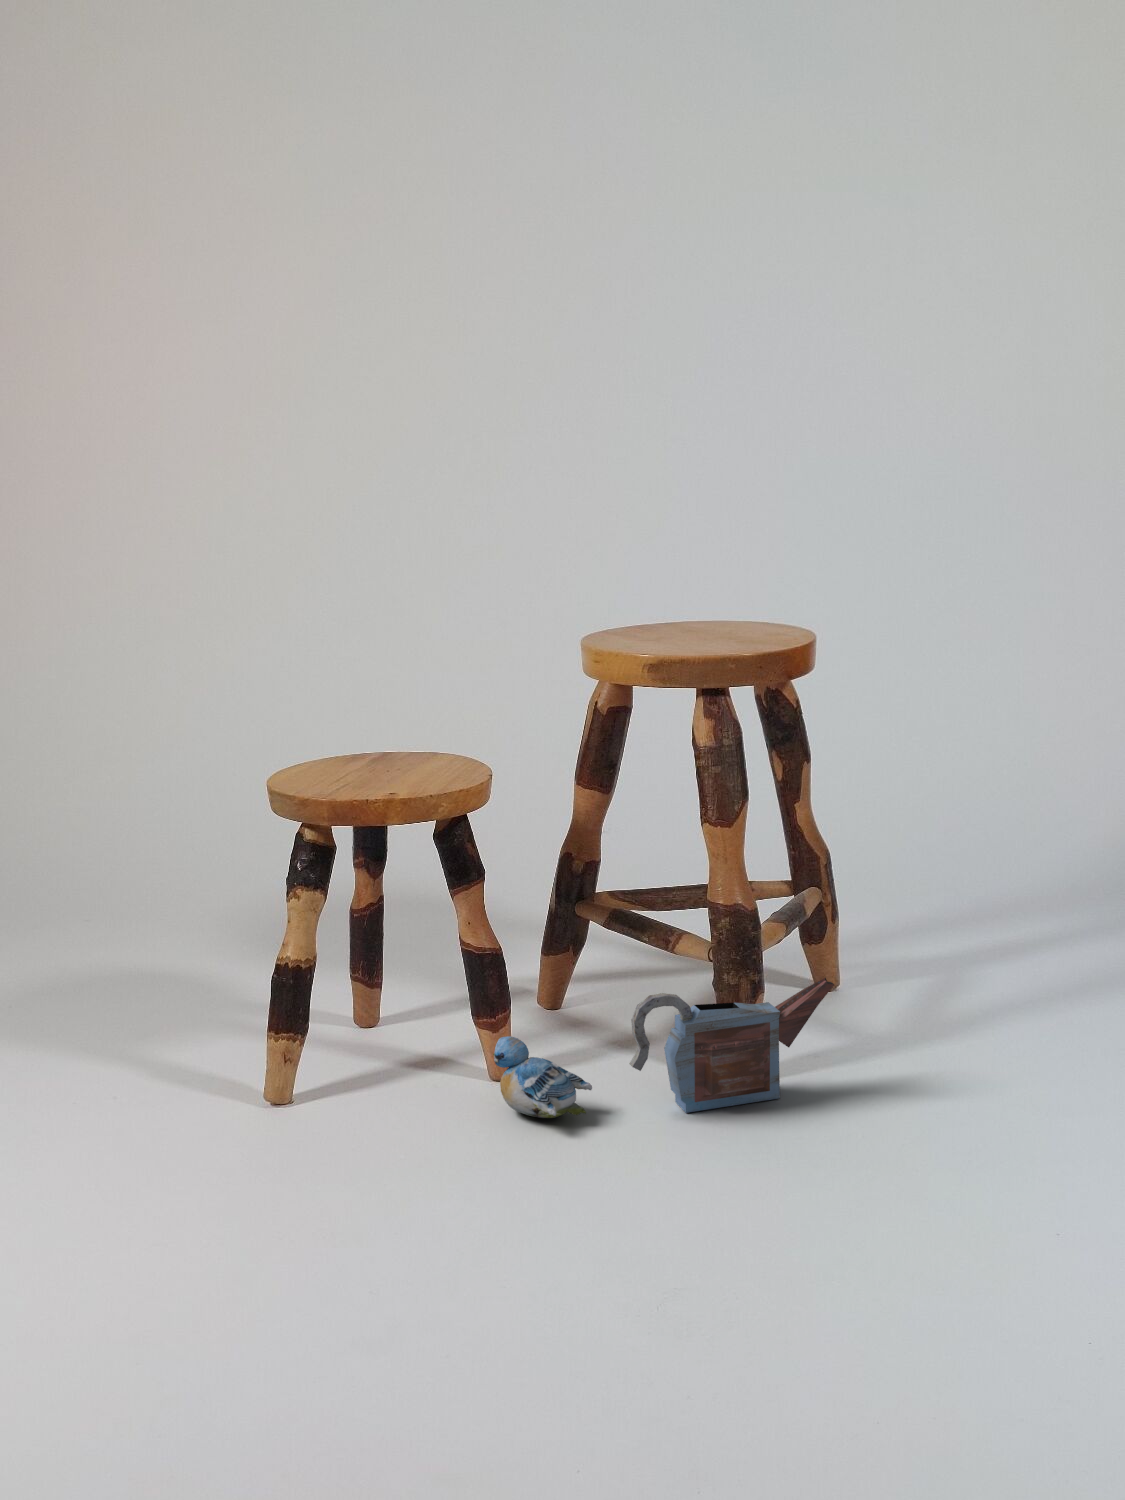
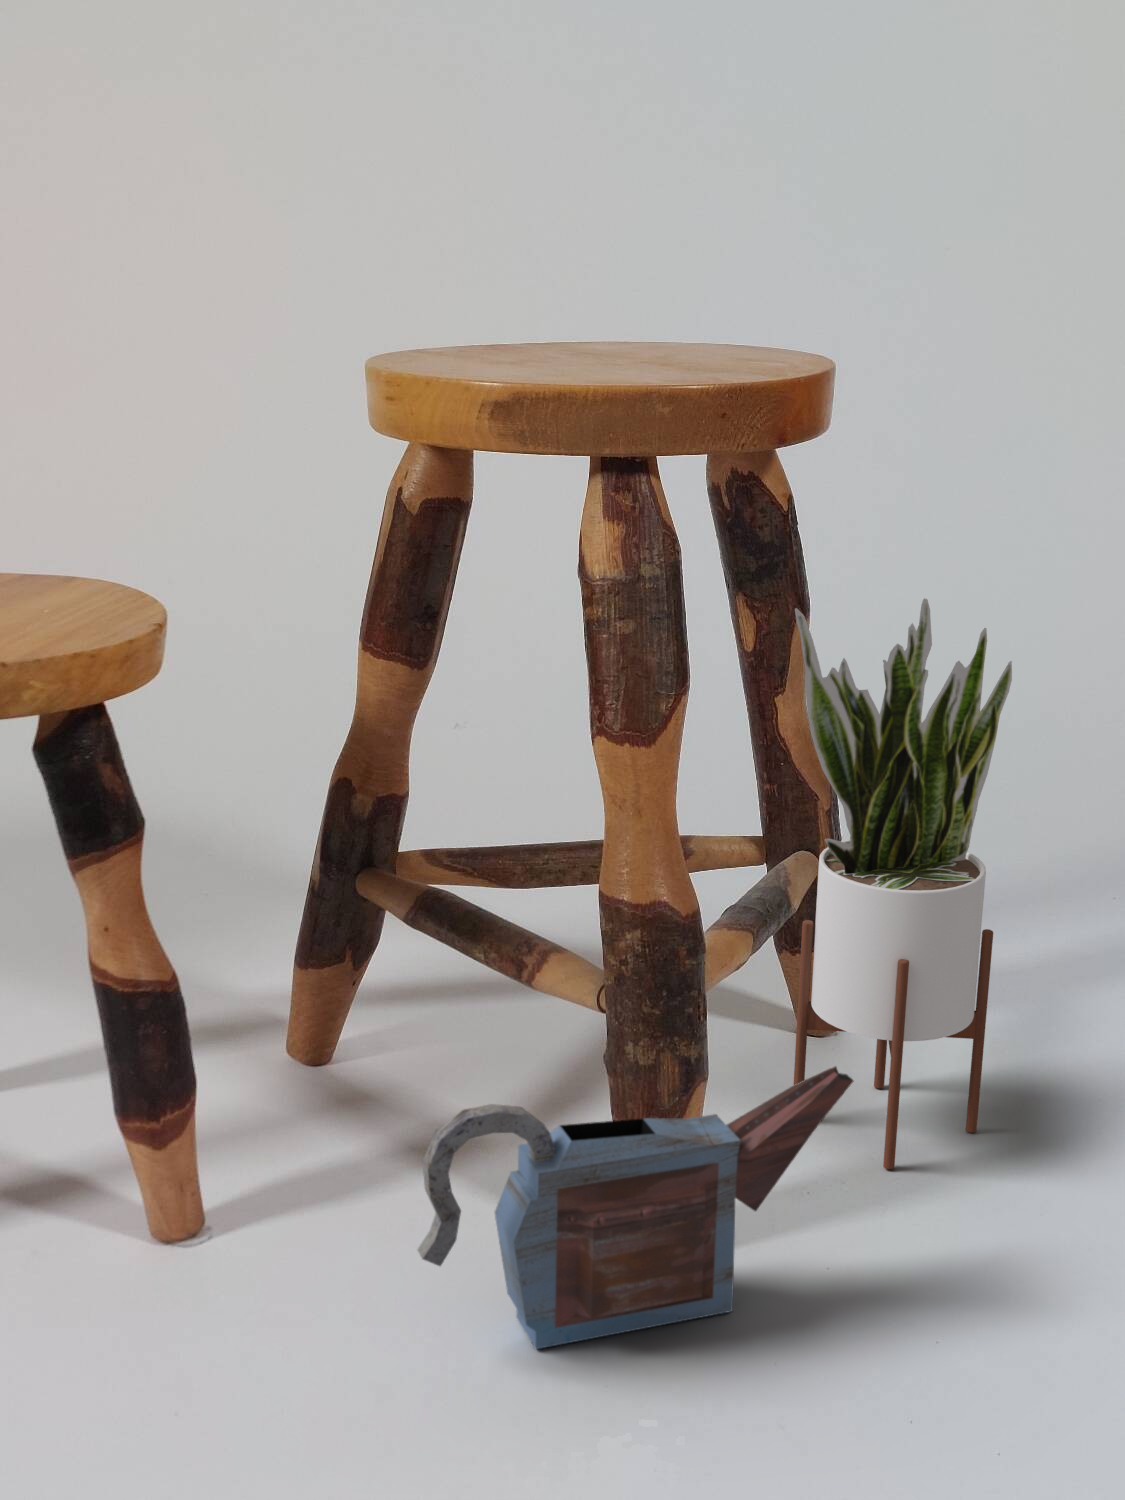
potted plant: none [800,751,913,1044] -> present [794,598,1012,1169]
plush toy: present [493,1036,592,1118] -> none [134,1183,339,1373]

